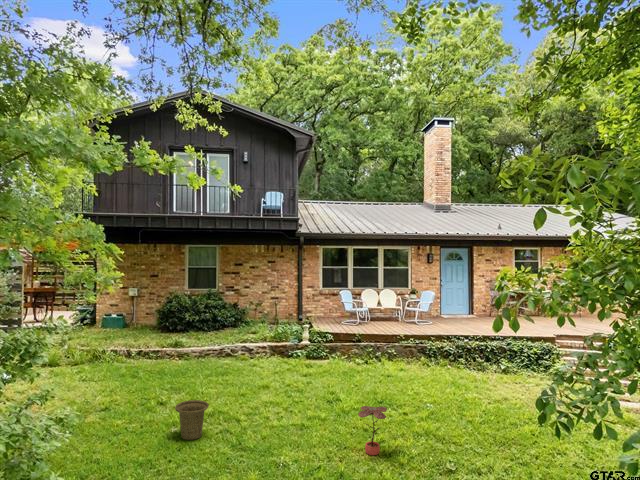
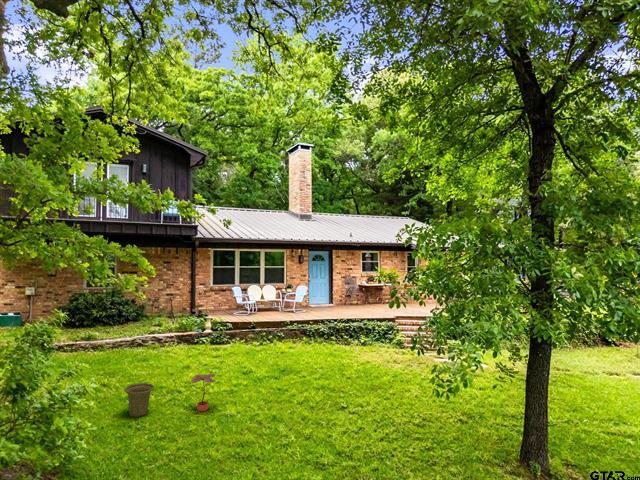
potted plant: present [358,406,387,455] -> present [192,374,215,411]

